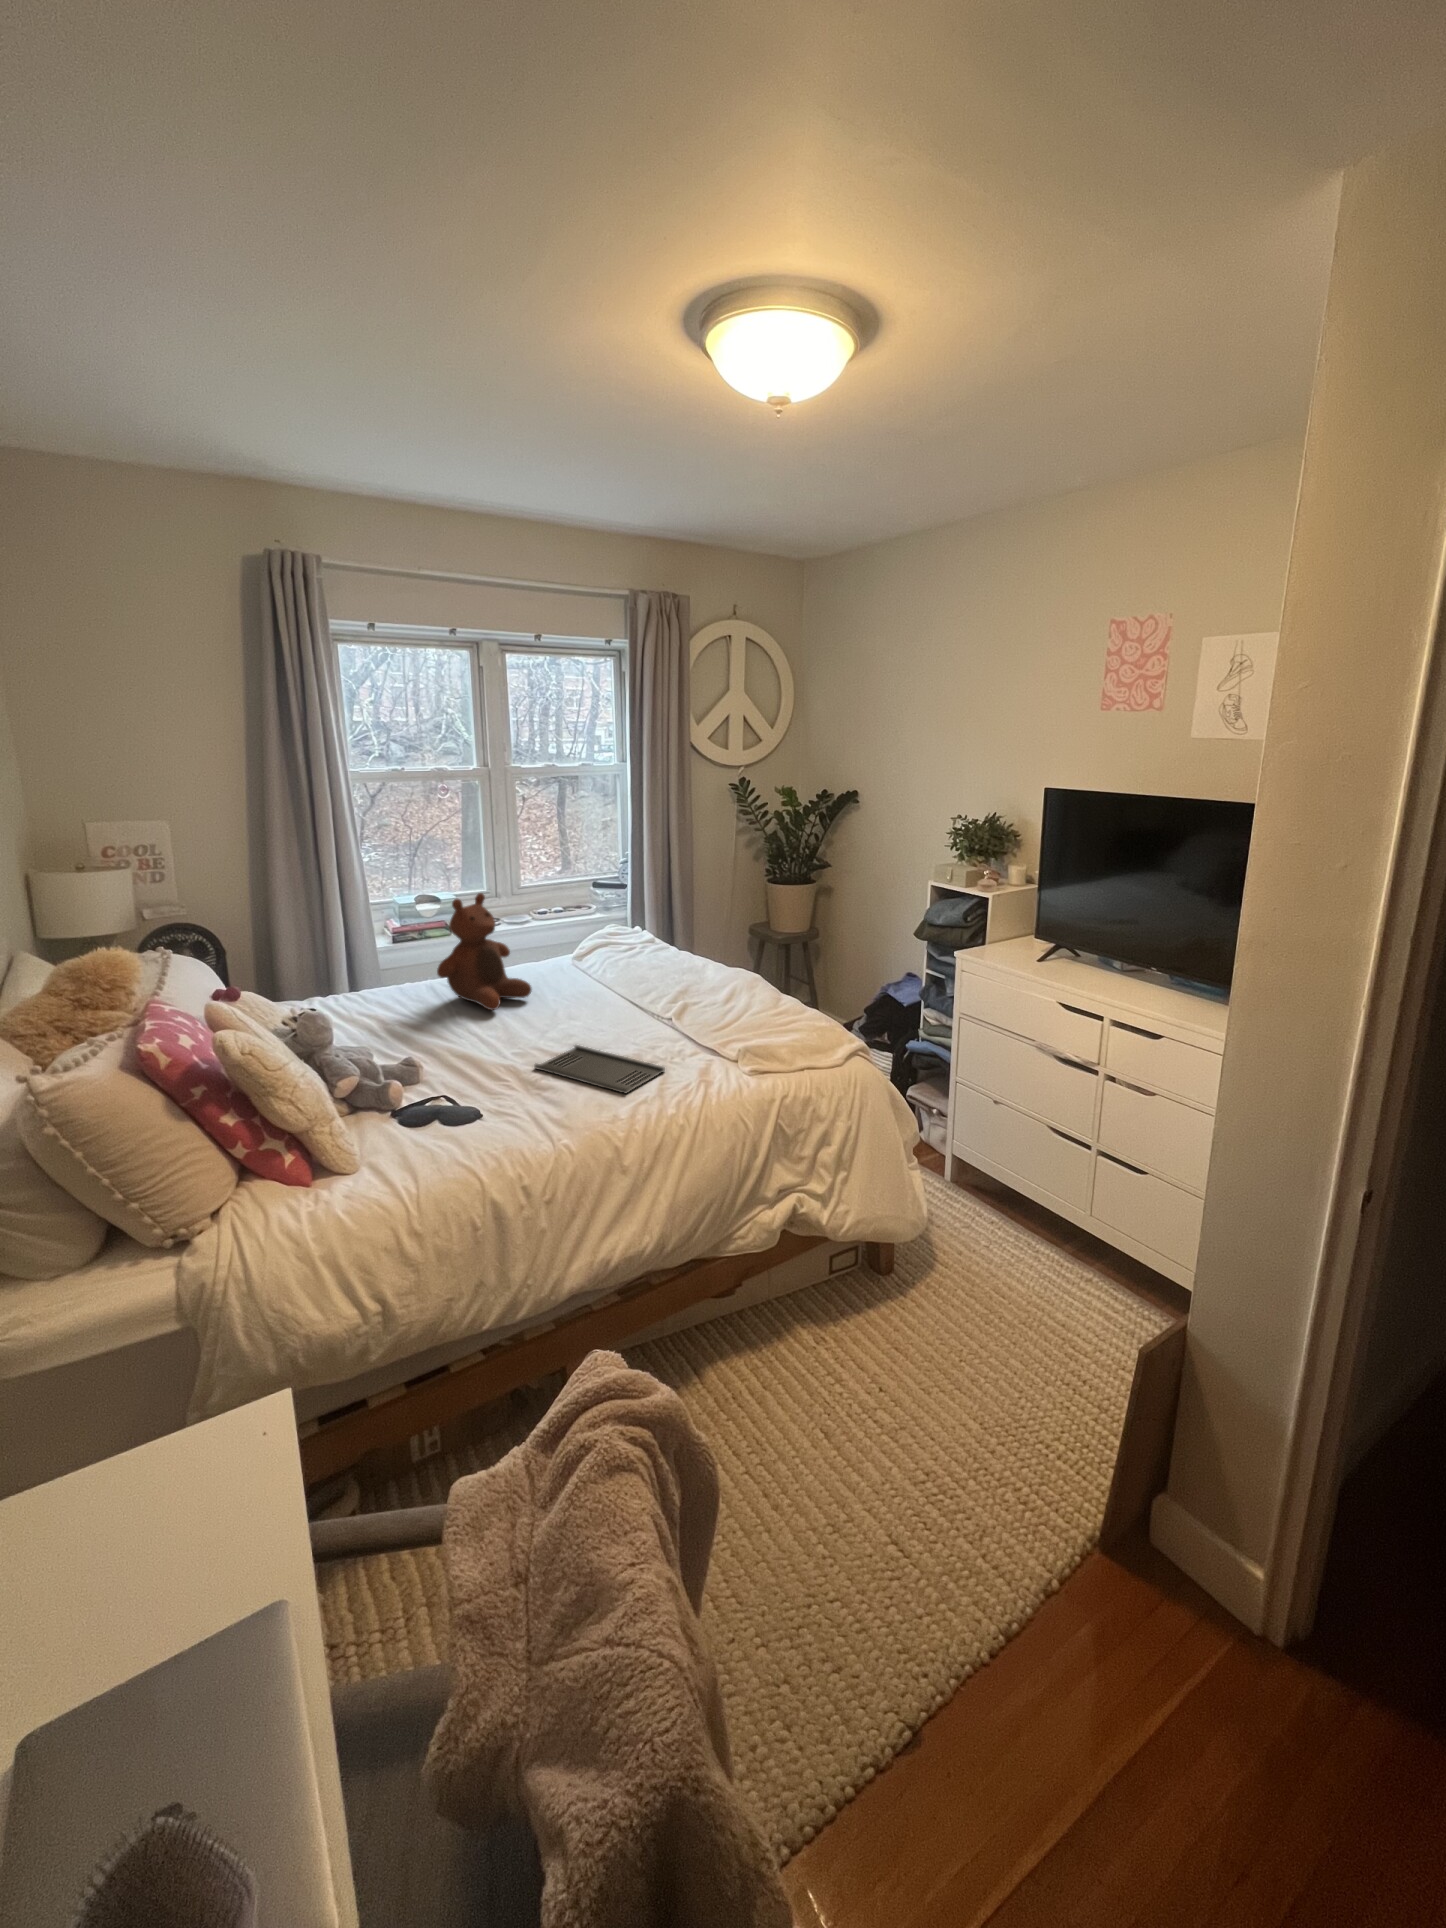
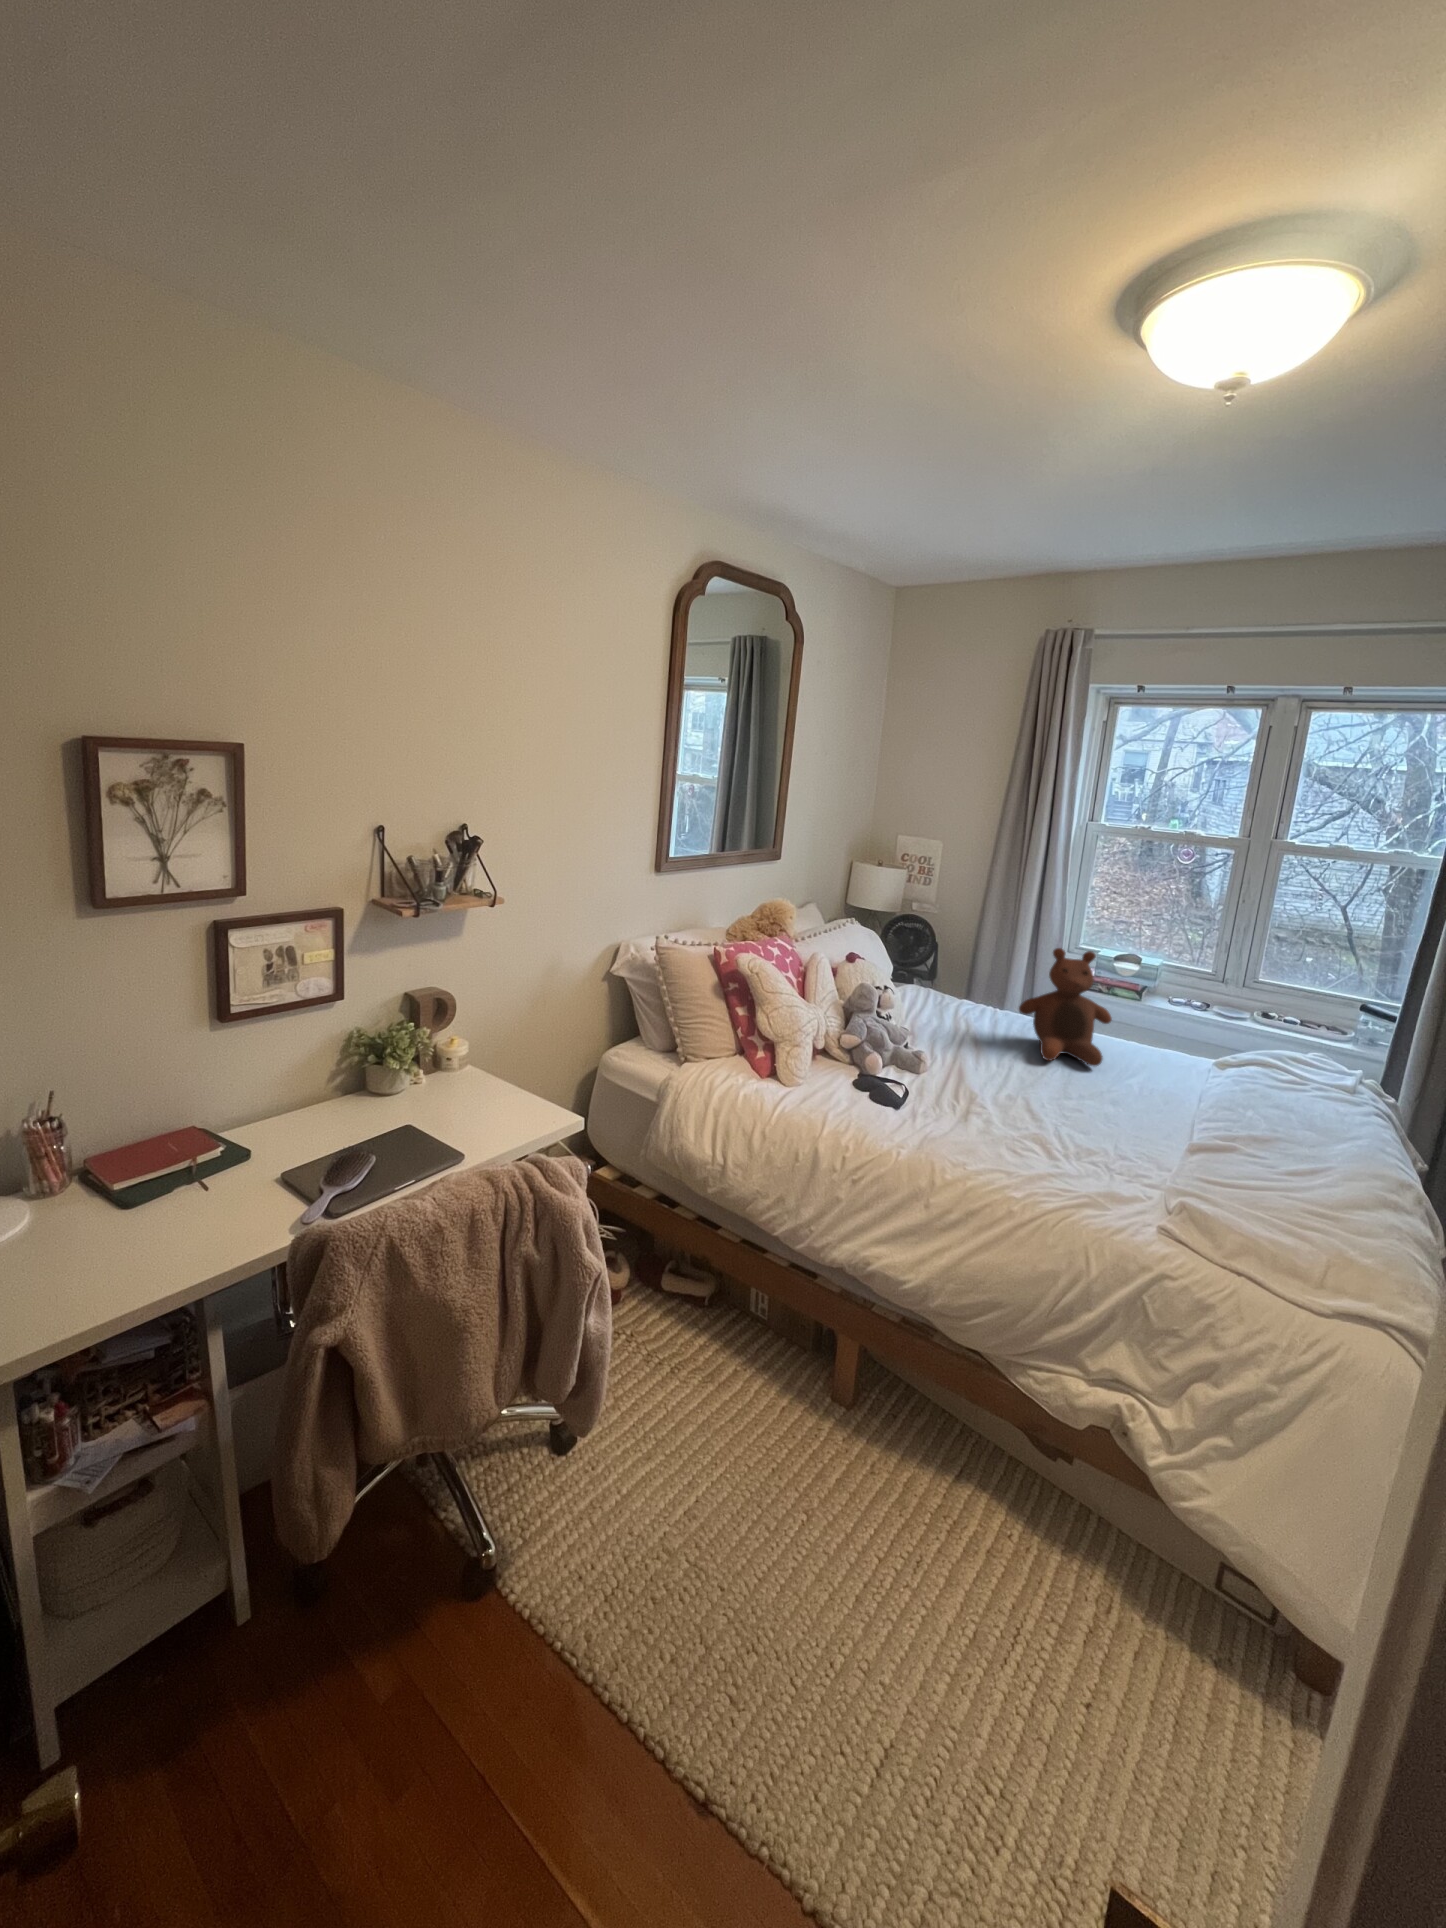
tray: present [534,1045,665,1094] -> none [991,1105,1080,1176]

